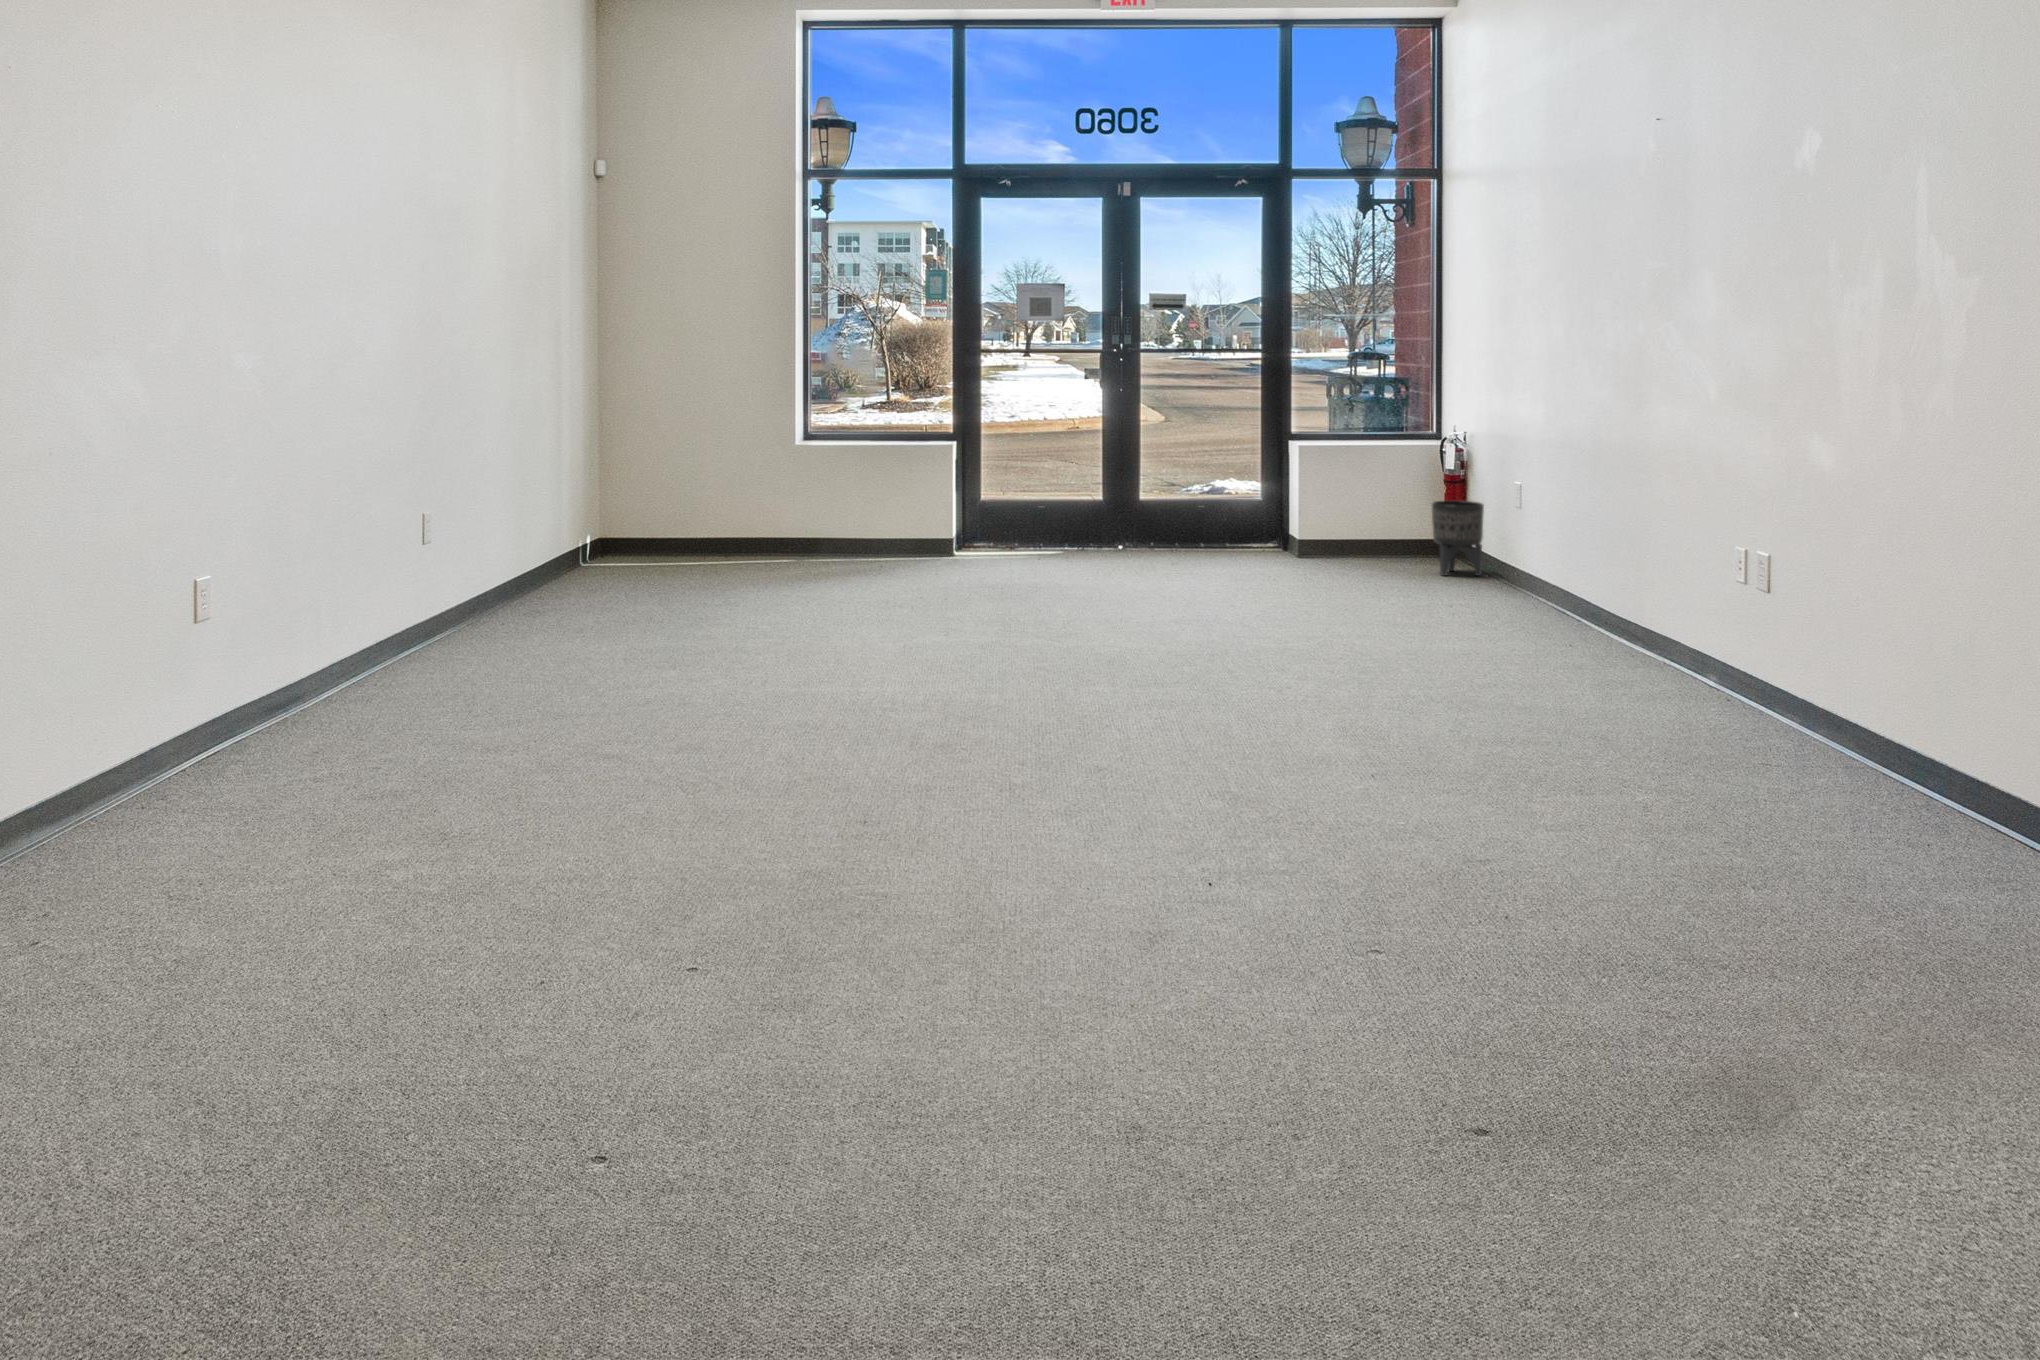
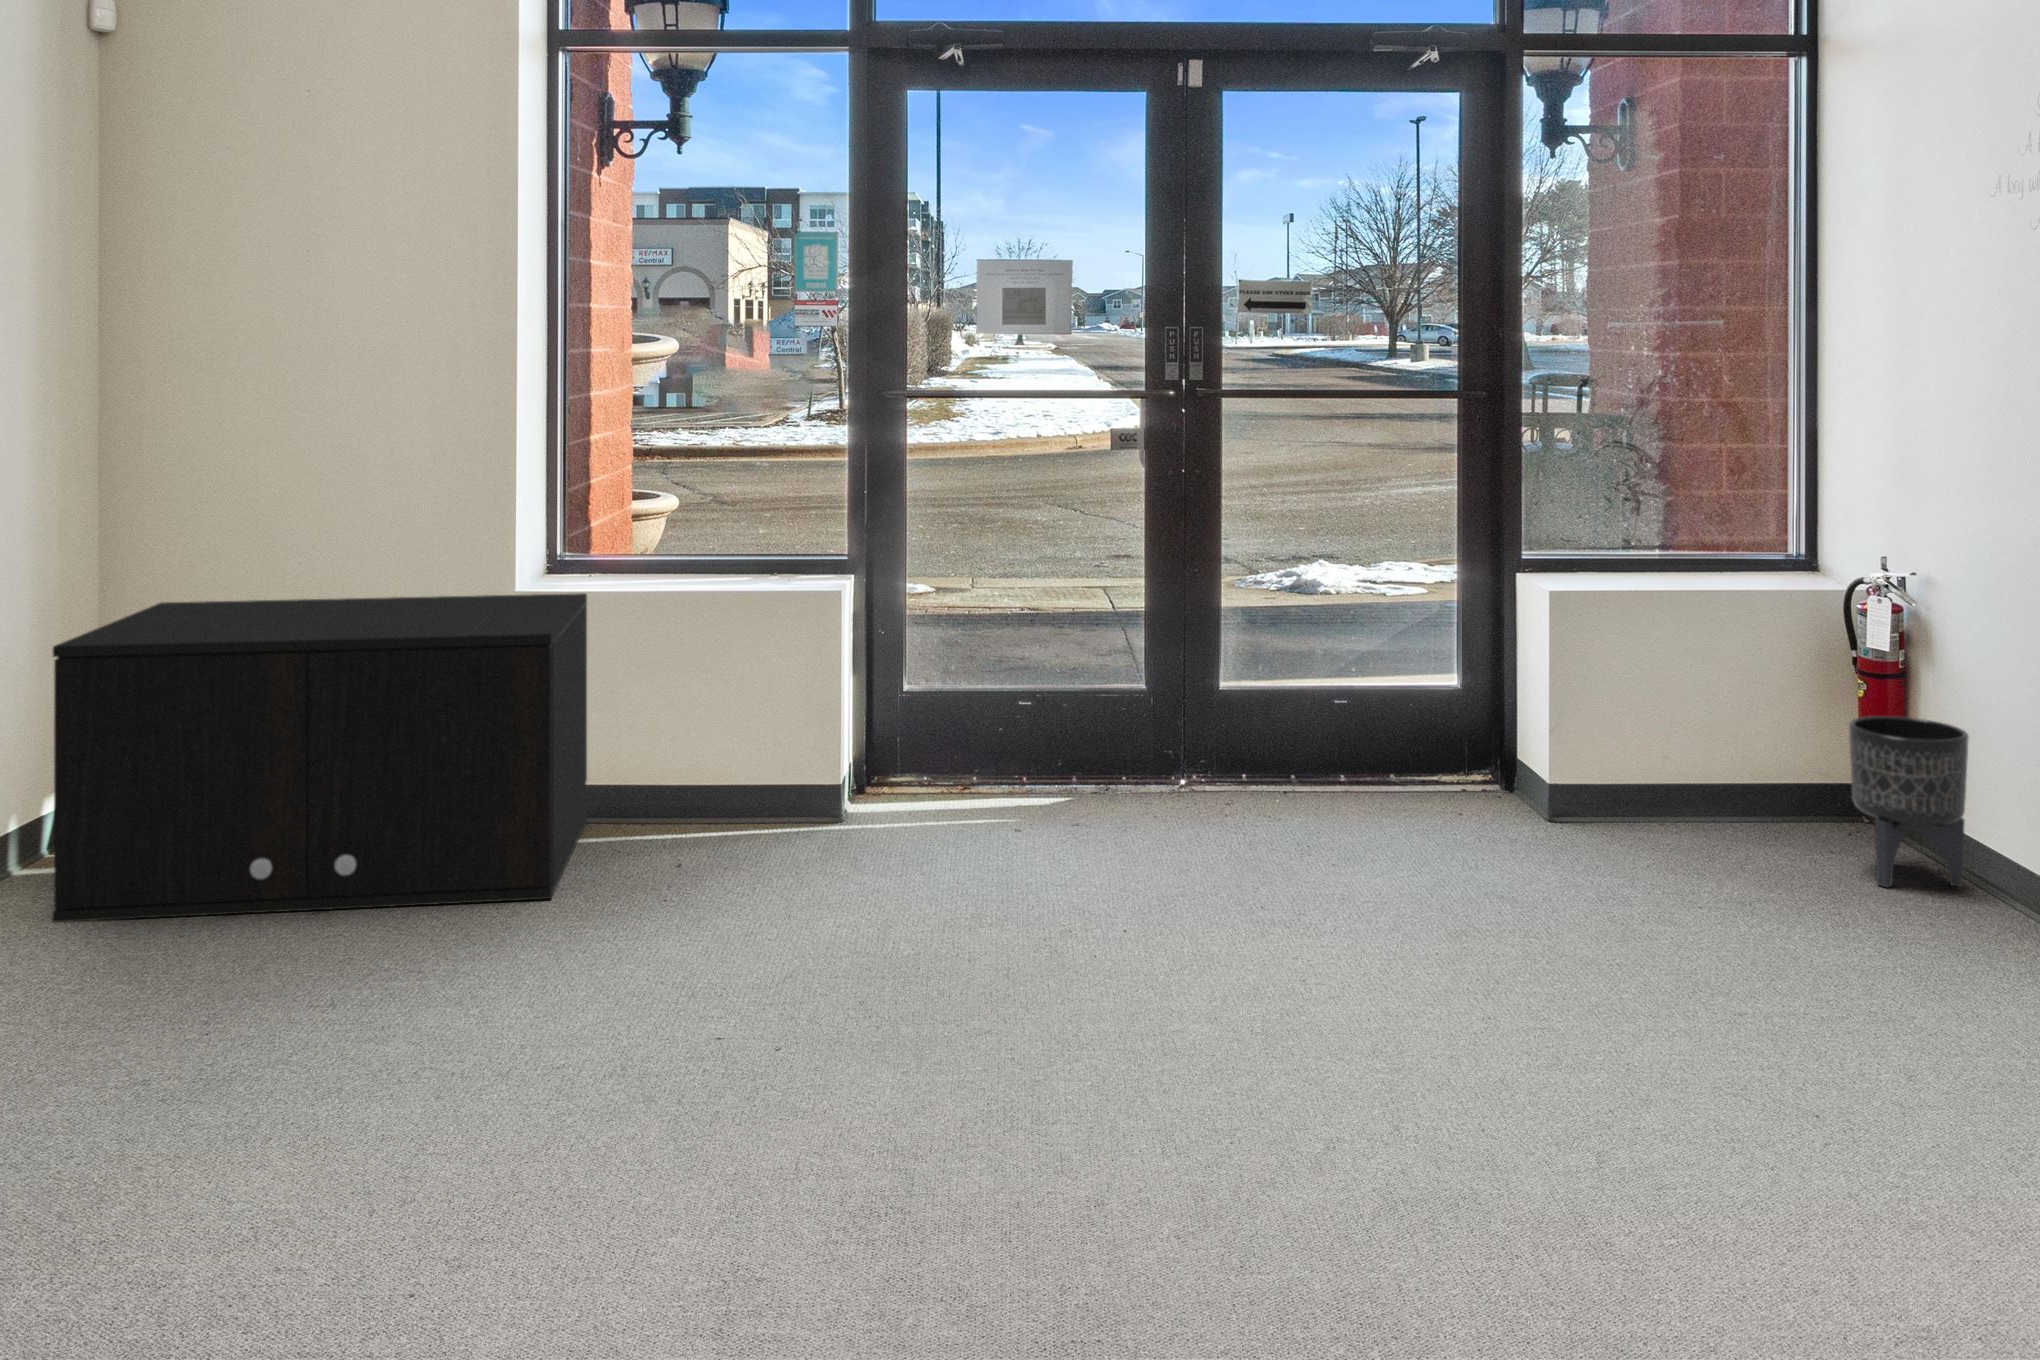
storage cabinet: none [612,446,828,579] -> present [52,593,587,922]

